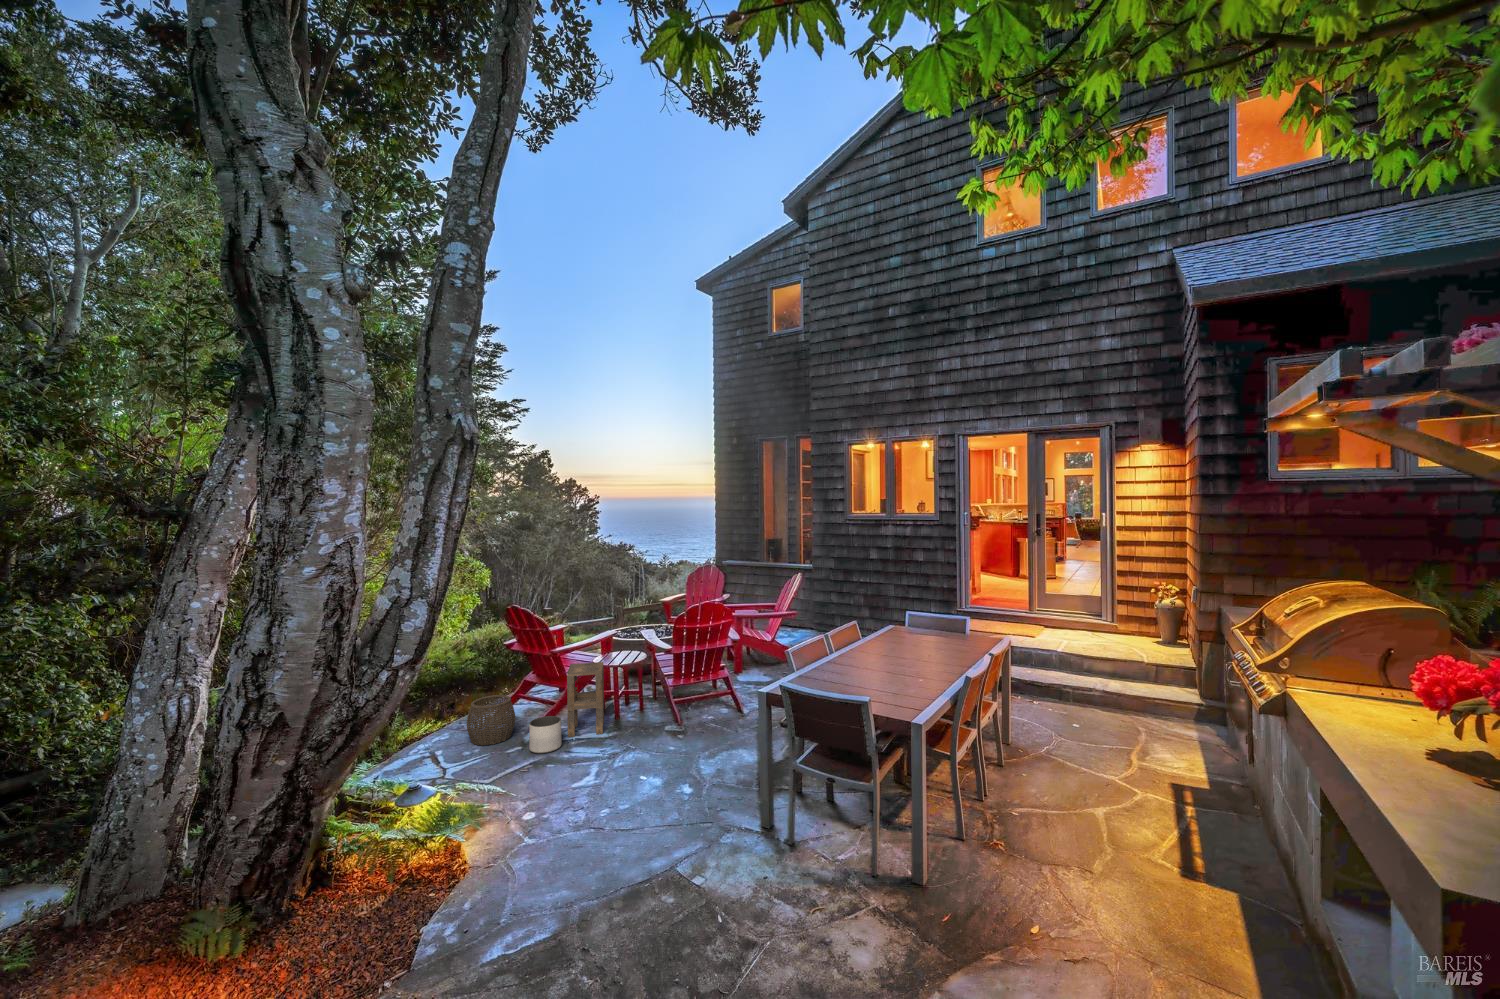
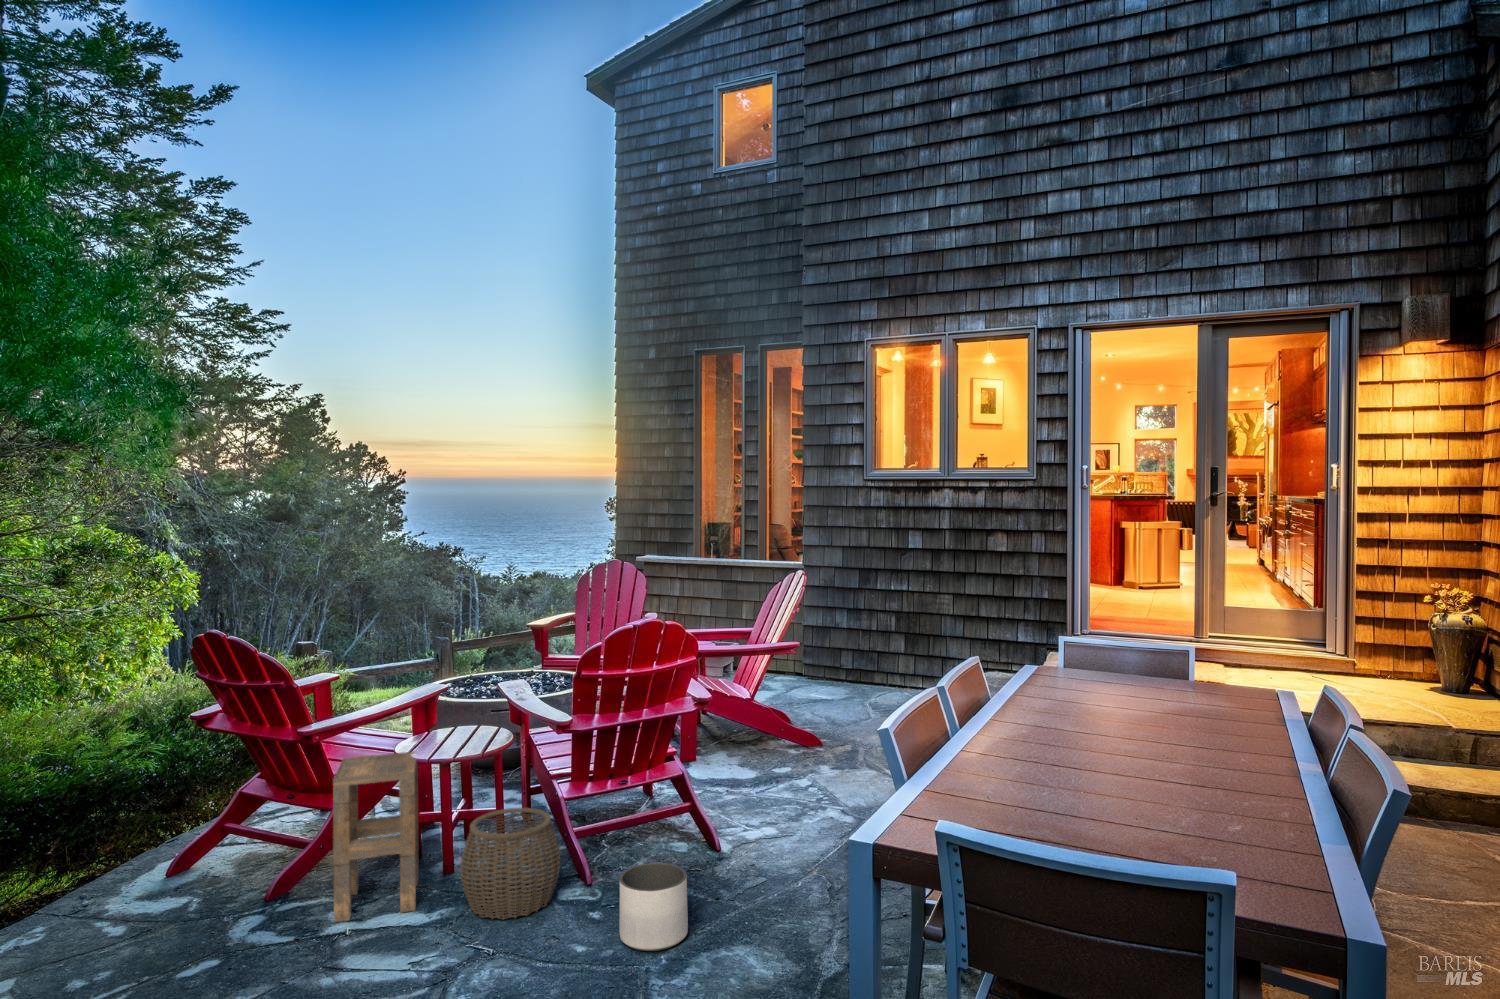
woven basket: present [467,695,515,746] -> present [461,808,561,919]
planter: present [529,716,562,754] -> present [619,863,688,951]

